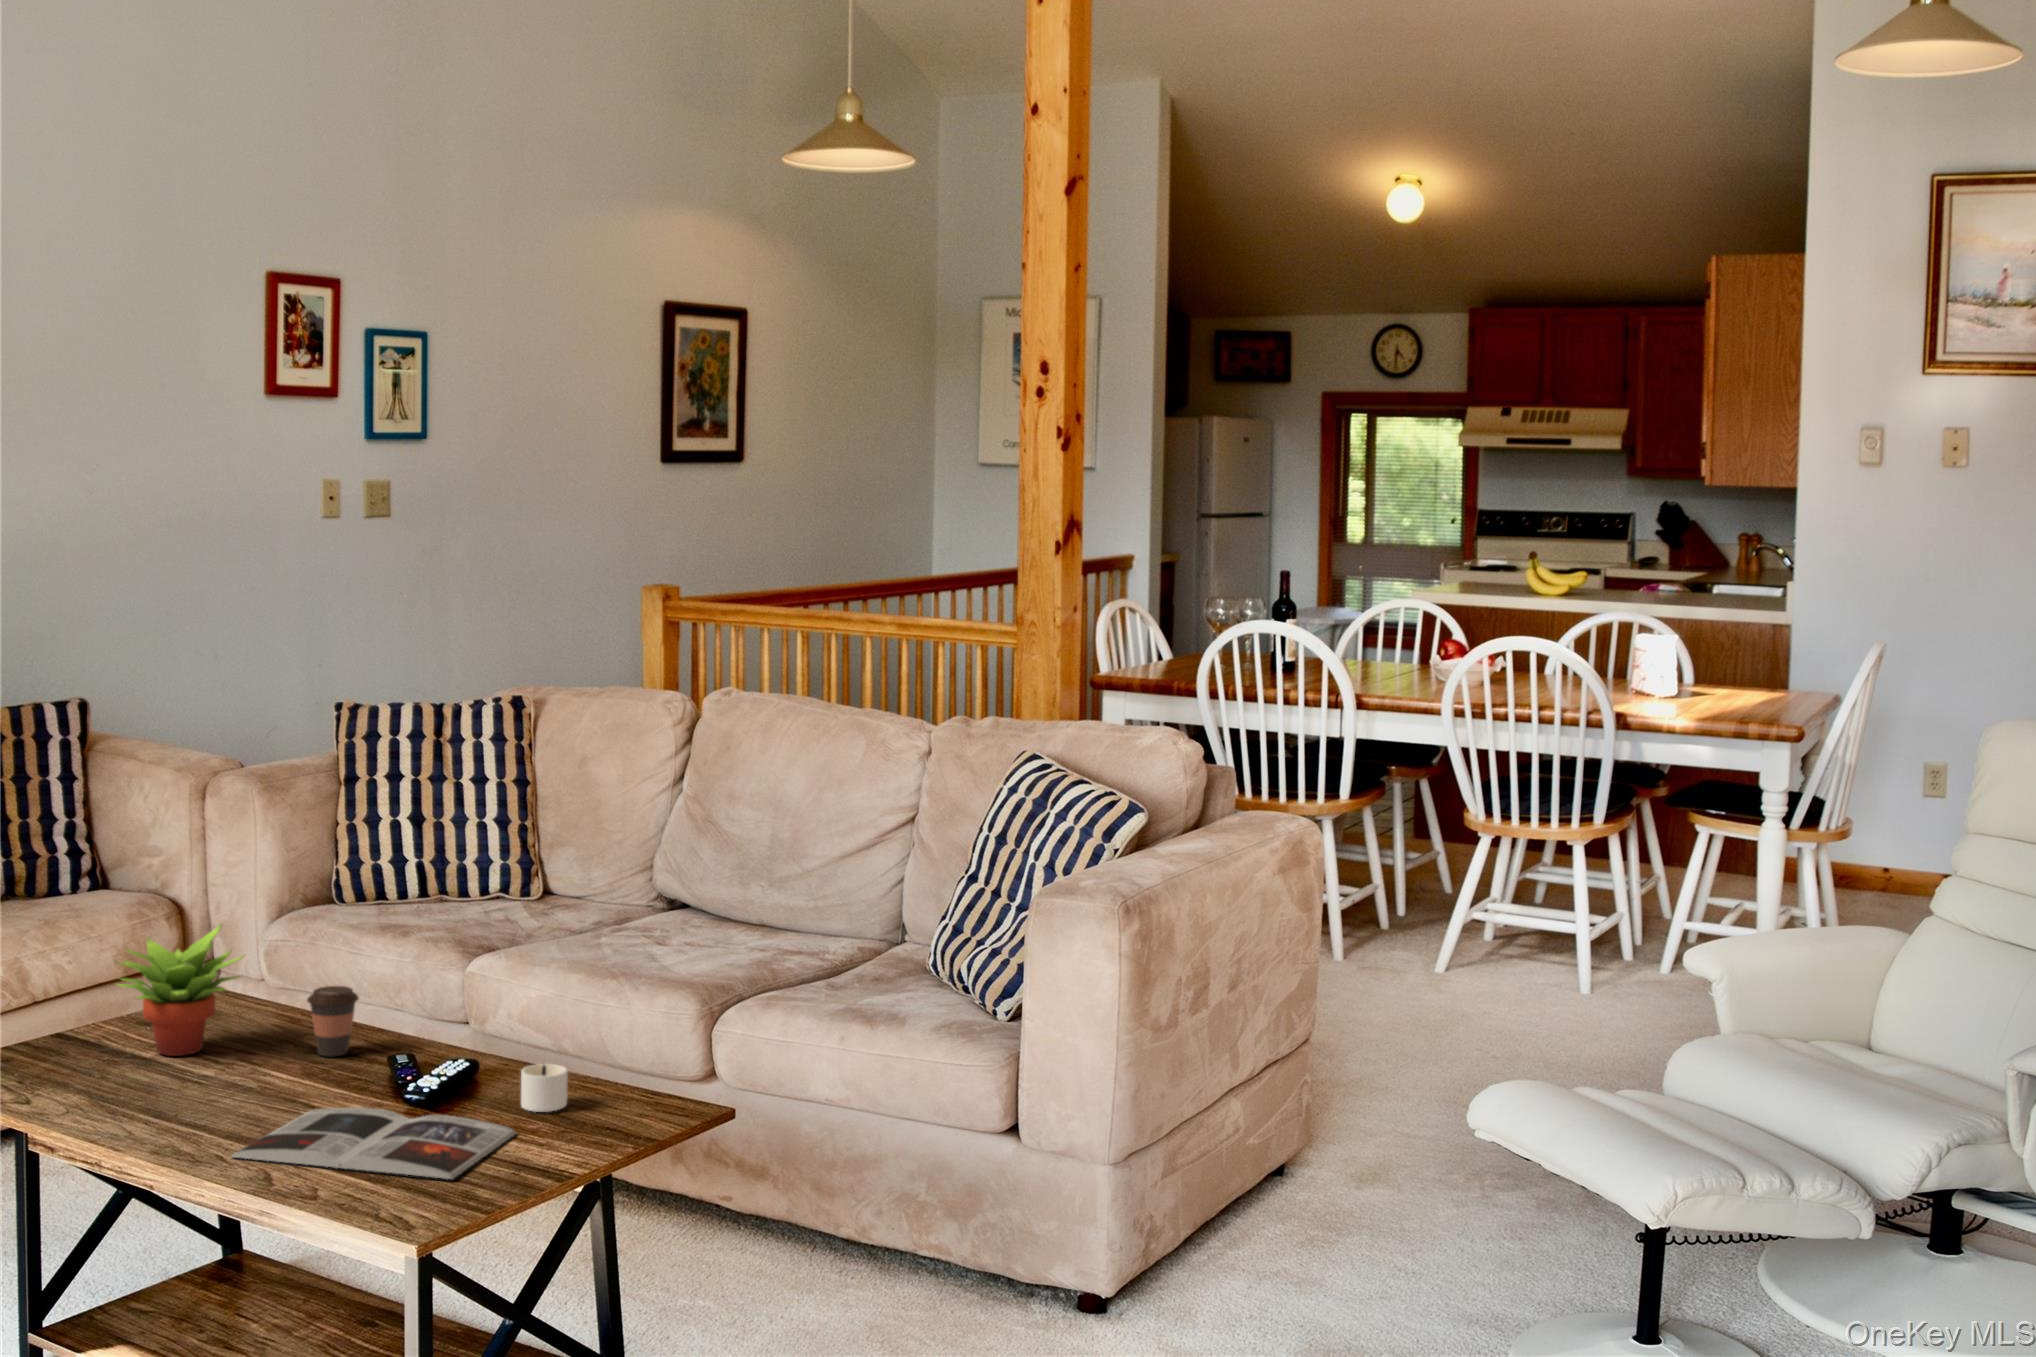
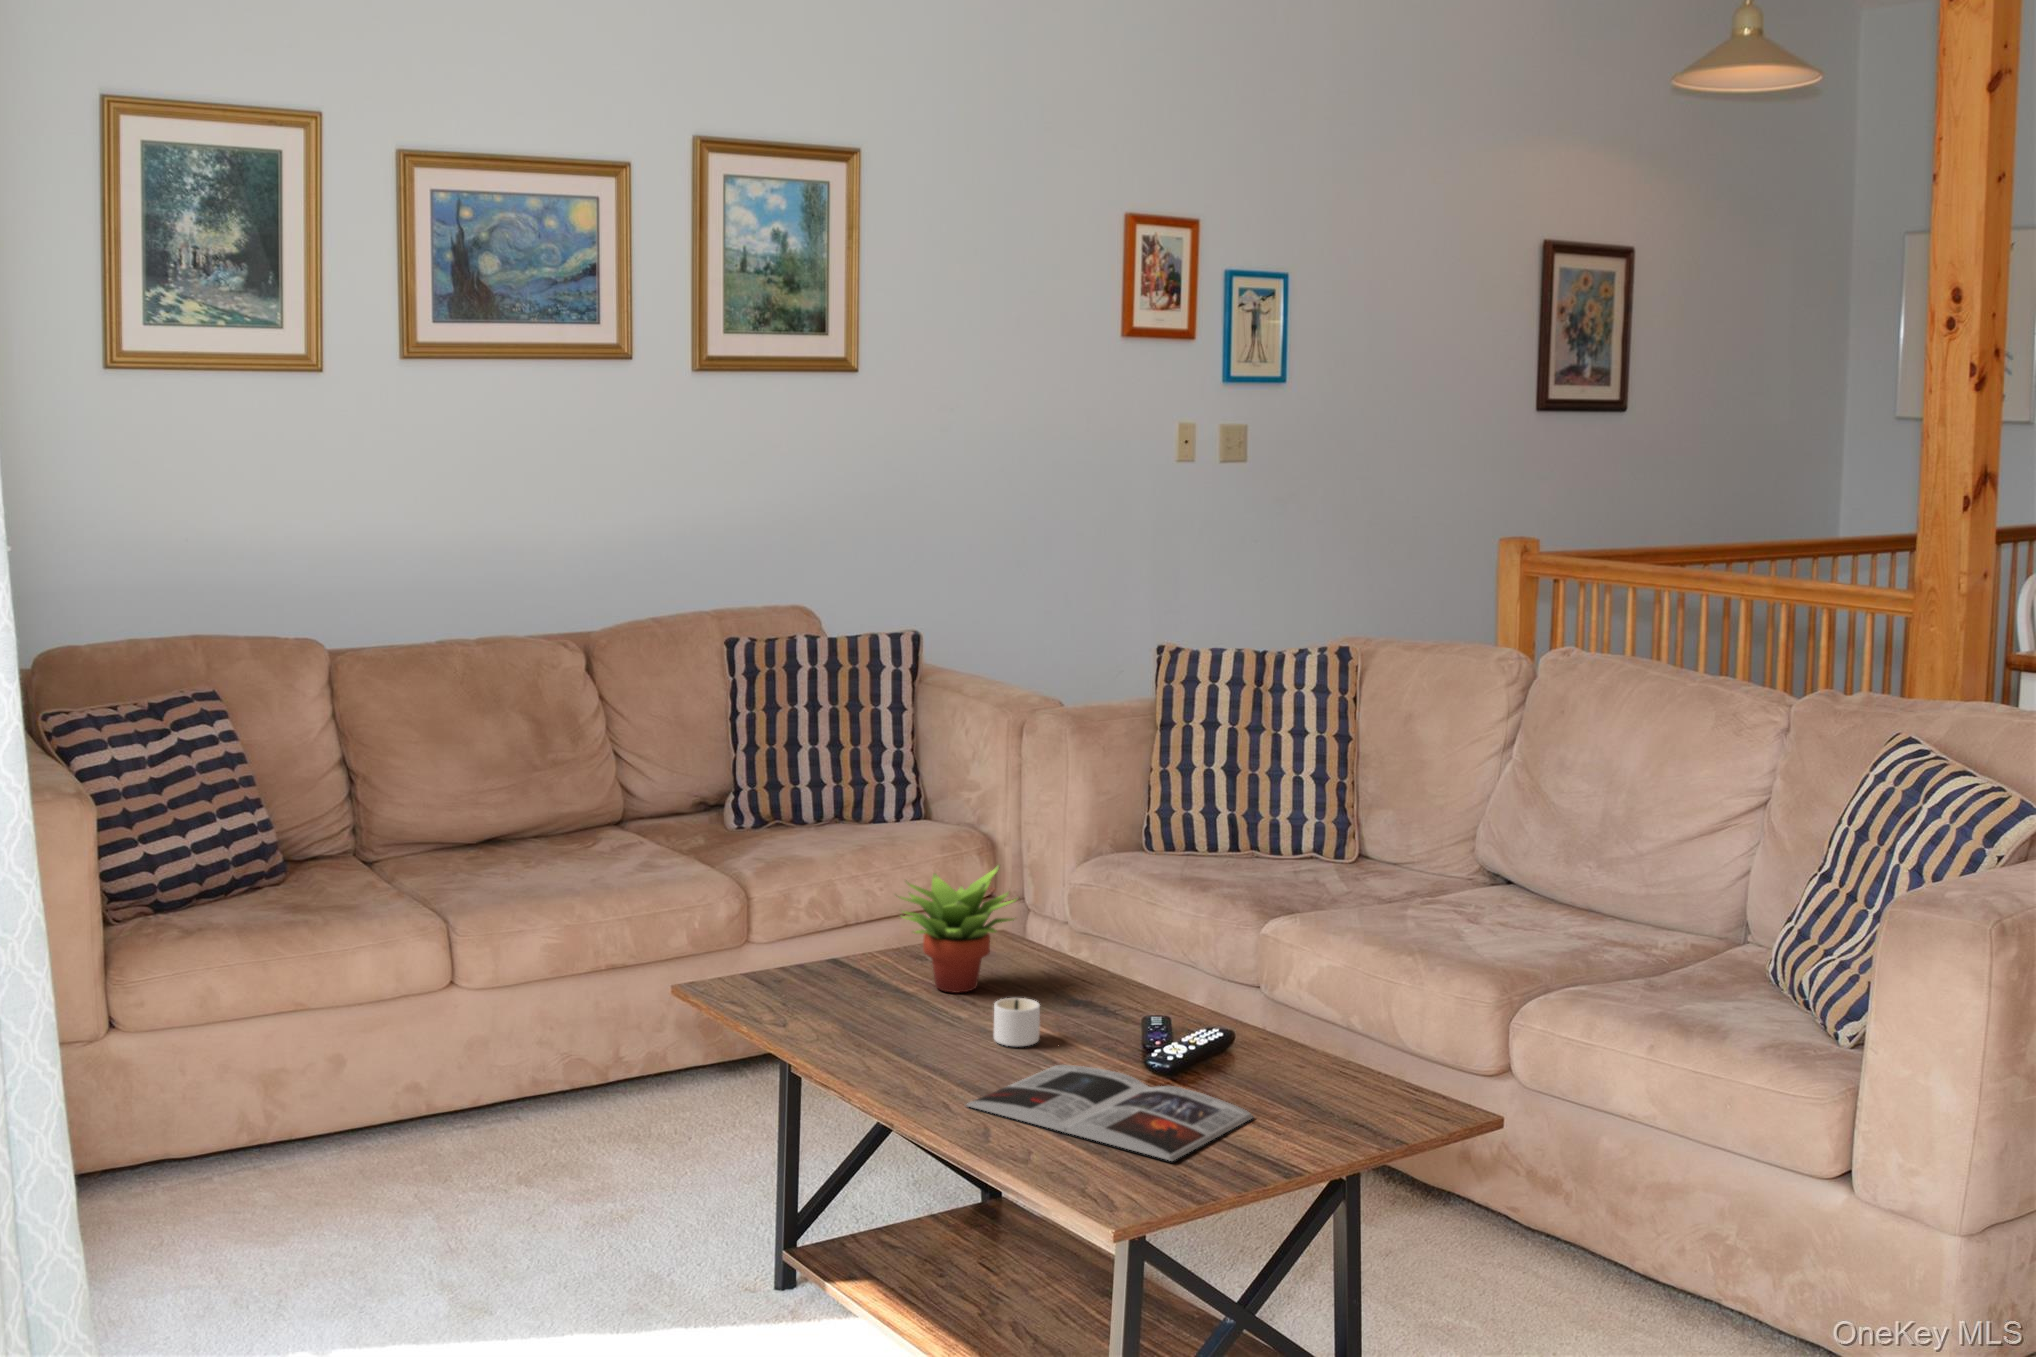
coffee cup: present [307,986,359,1057] -> none [1073,937,1124,1009]
candle: present [521,1064,568,1112] -> present [994,998,1040,1046]

